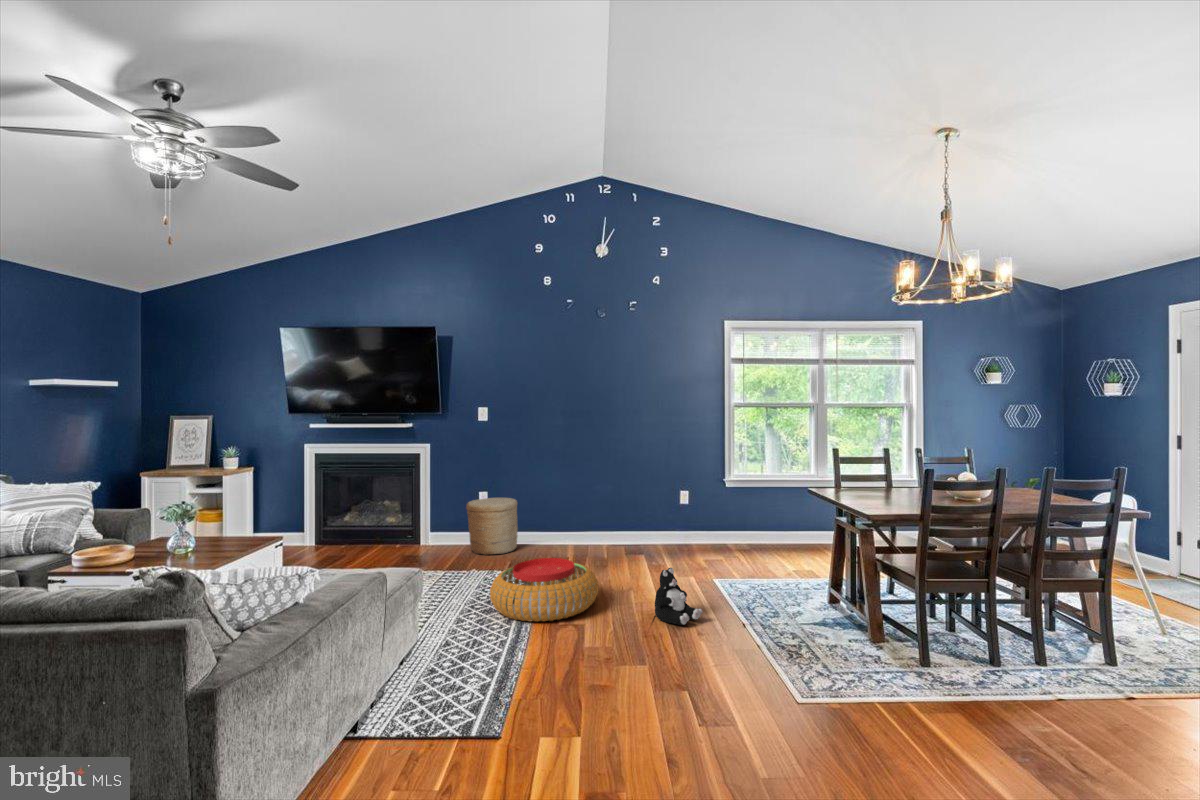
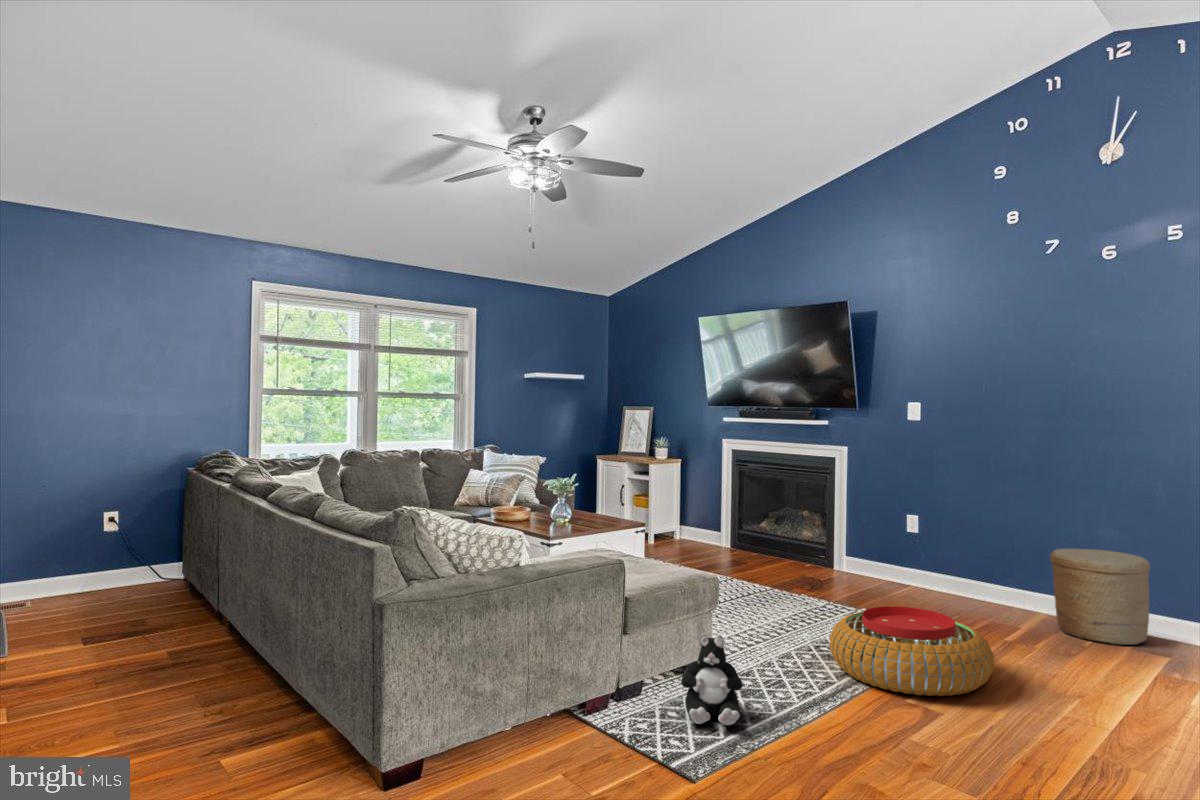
woven basket: present [466,498,518,555] -> present [1050,549,1150,645]
plush toy: present [655,568,702,625] -> present [681,636,742,725]

